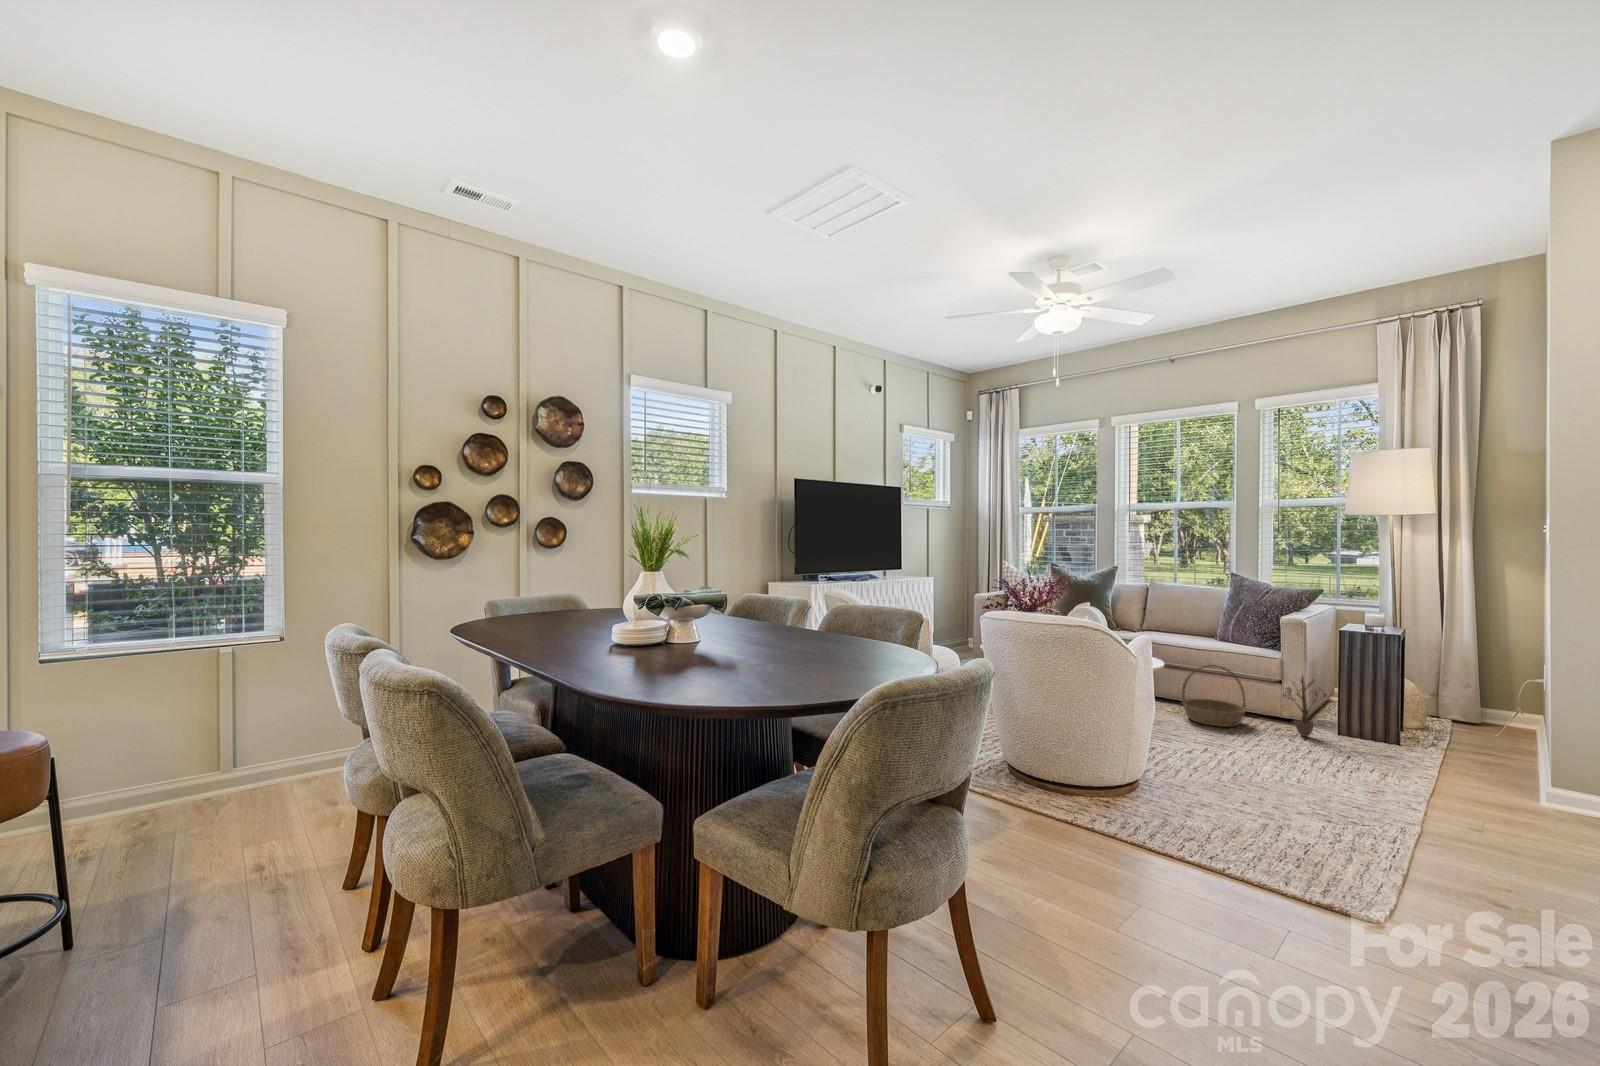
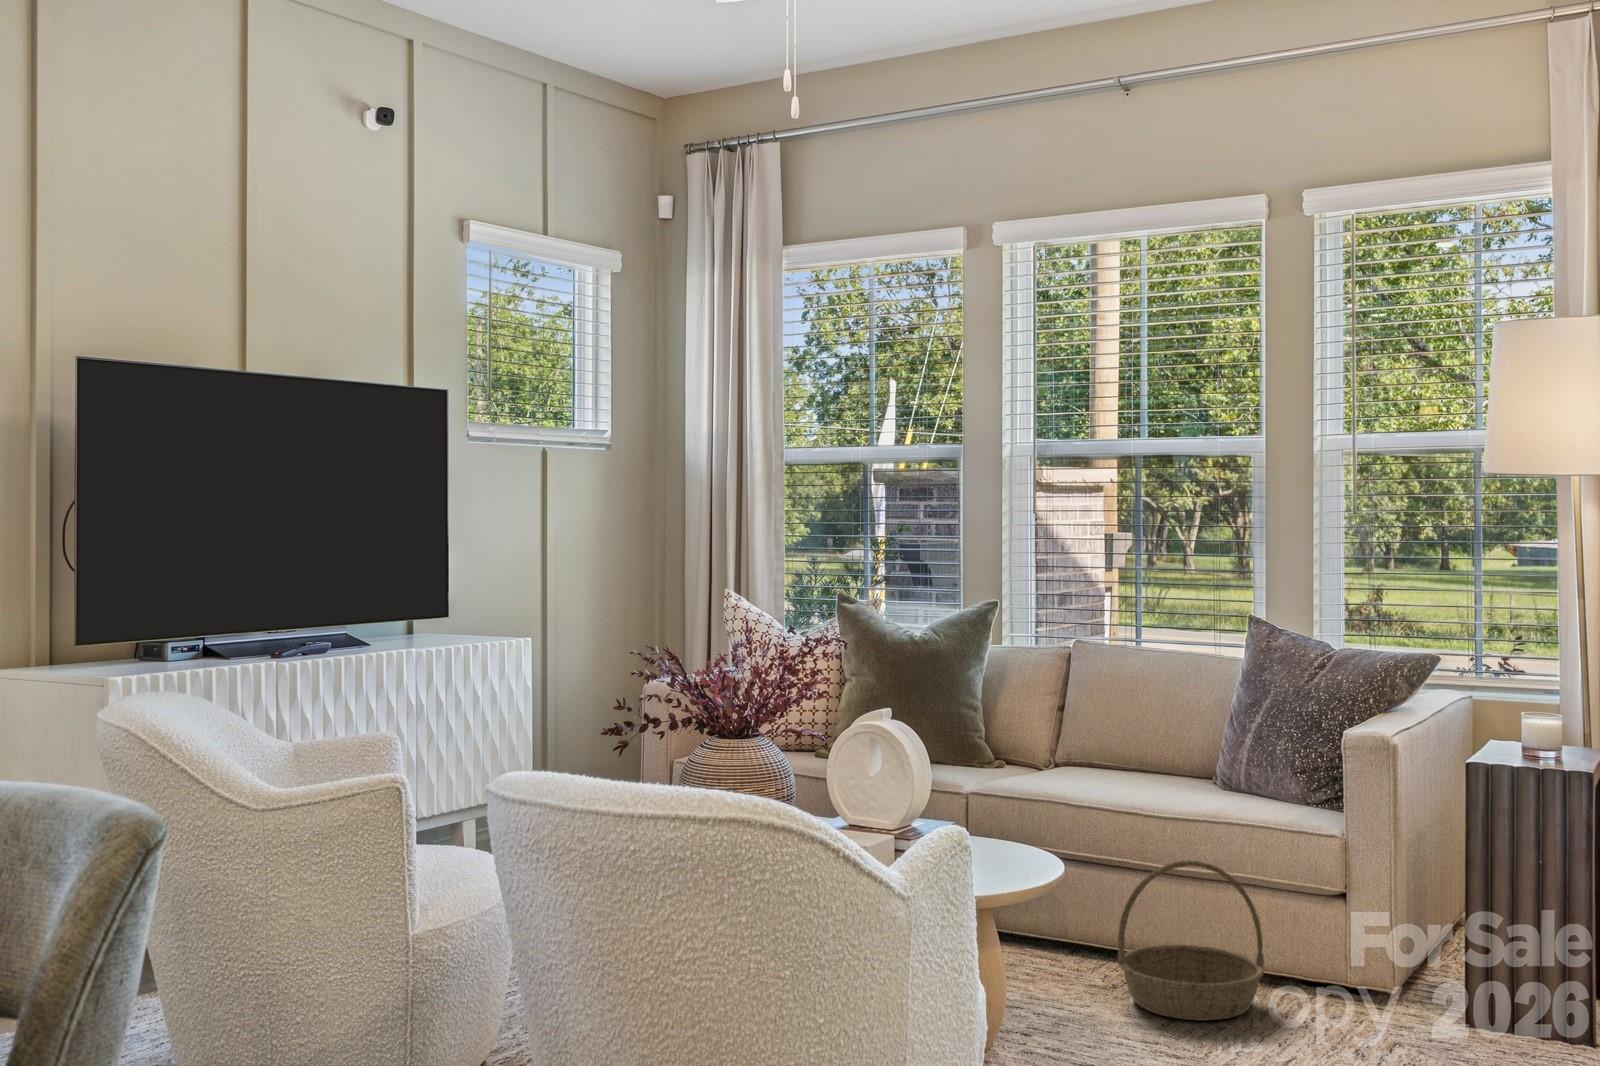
decorative plant: present [1276,676,1327,737] -> none [1320,881,1438,1034]

